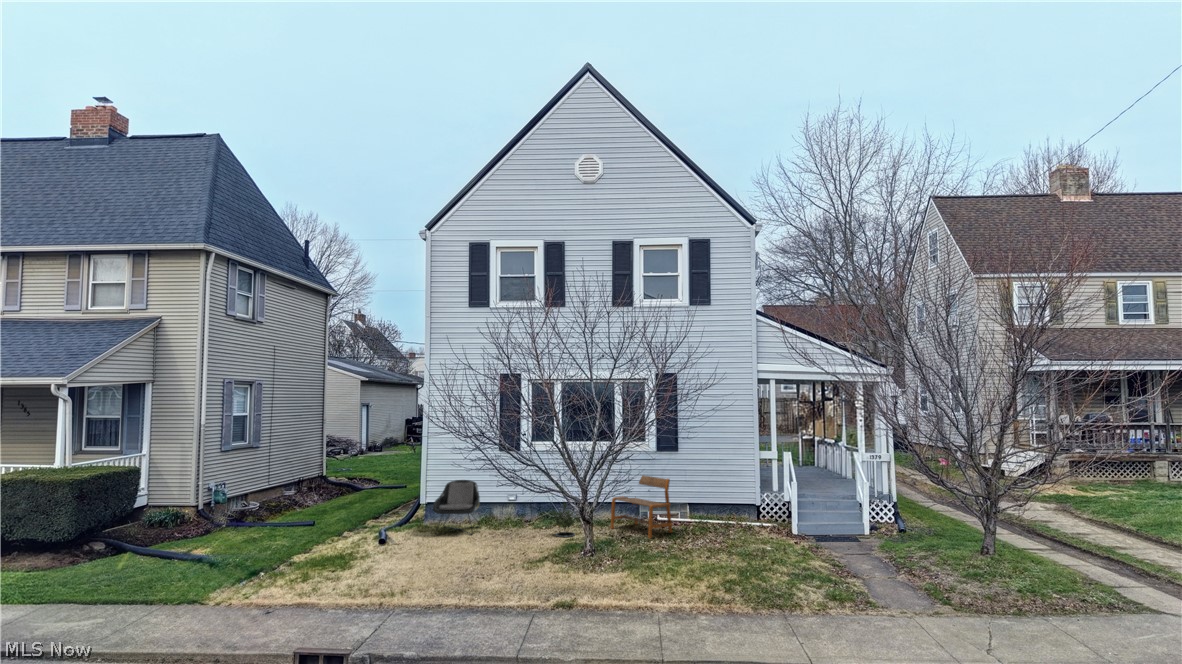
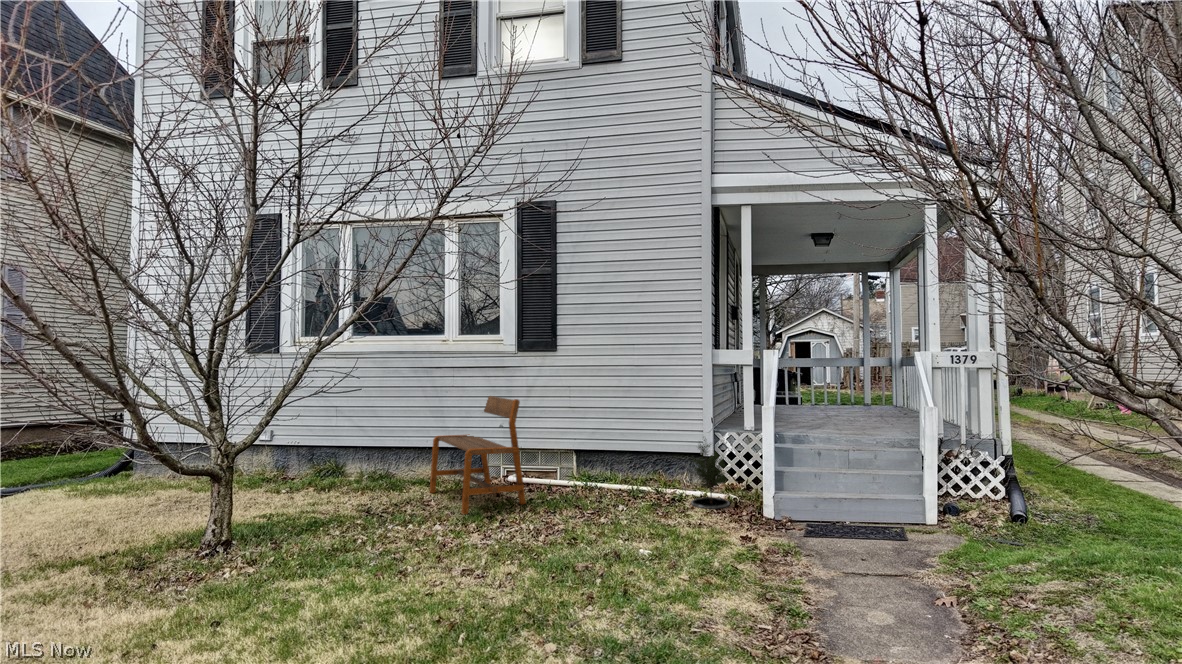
lounge chair: present [433,480,480,535] -> none [118,402,227,496]
potted tree: present [555,503,575,537] -> present [691,440,730,509]

